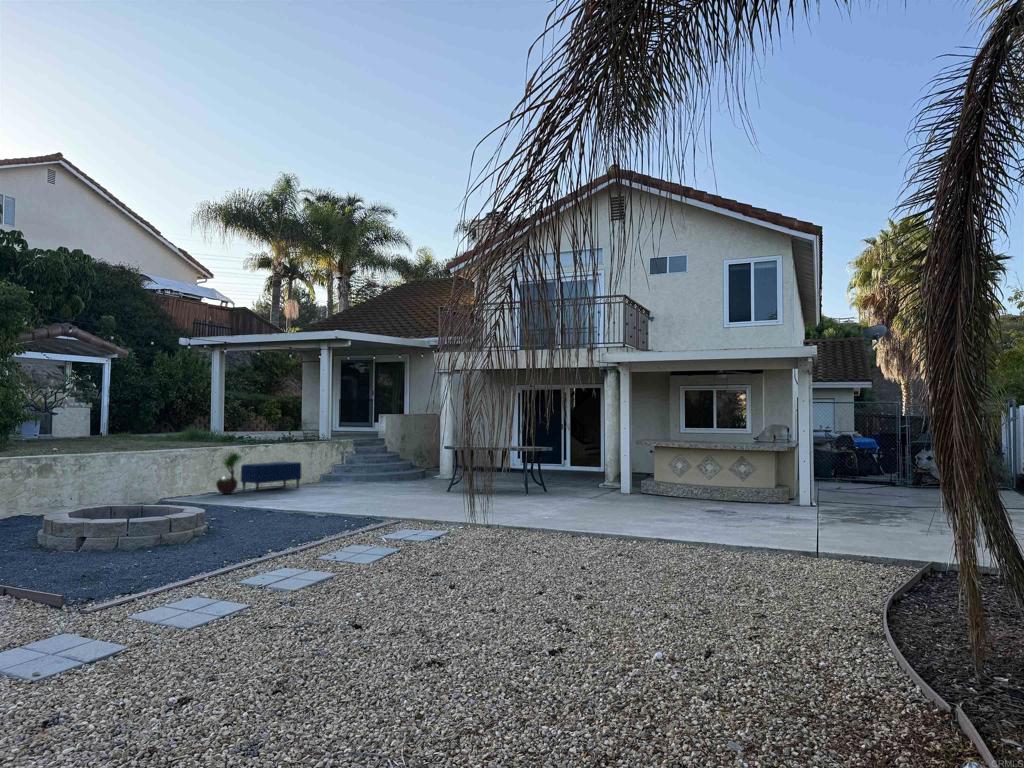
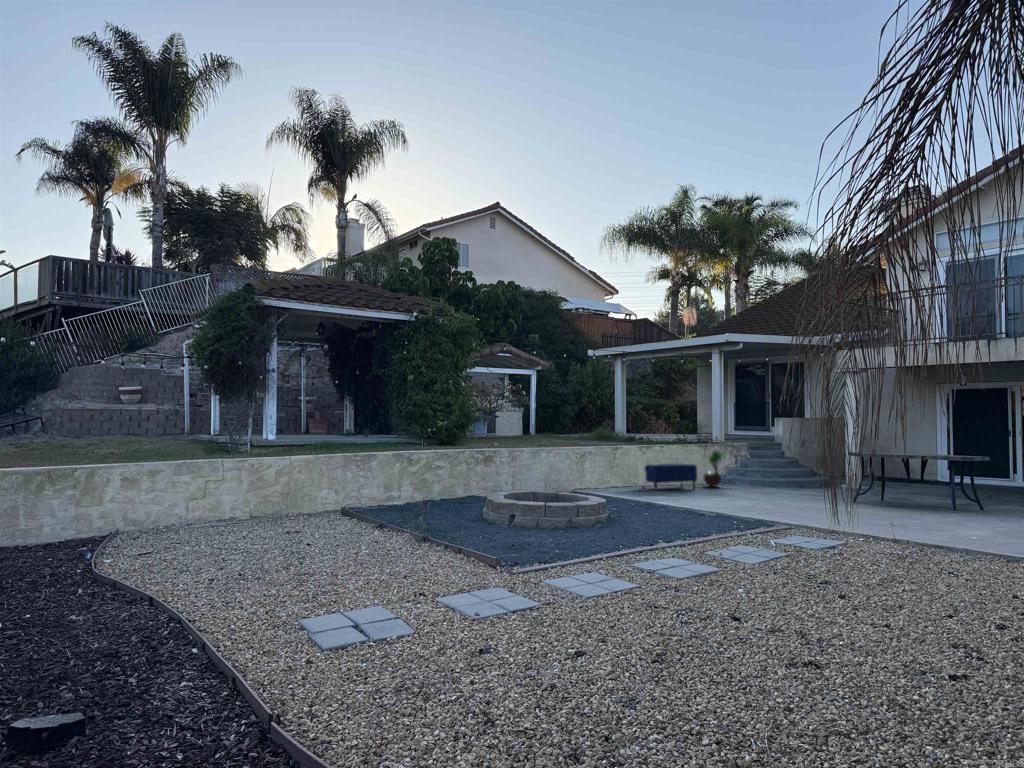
potted tree: present [216,452,242,494] -> present [704,451,724,486]

